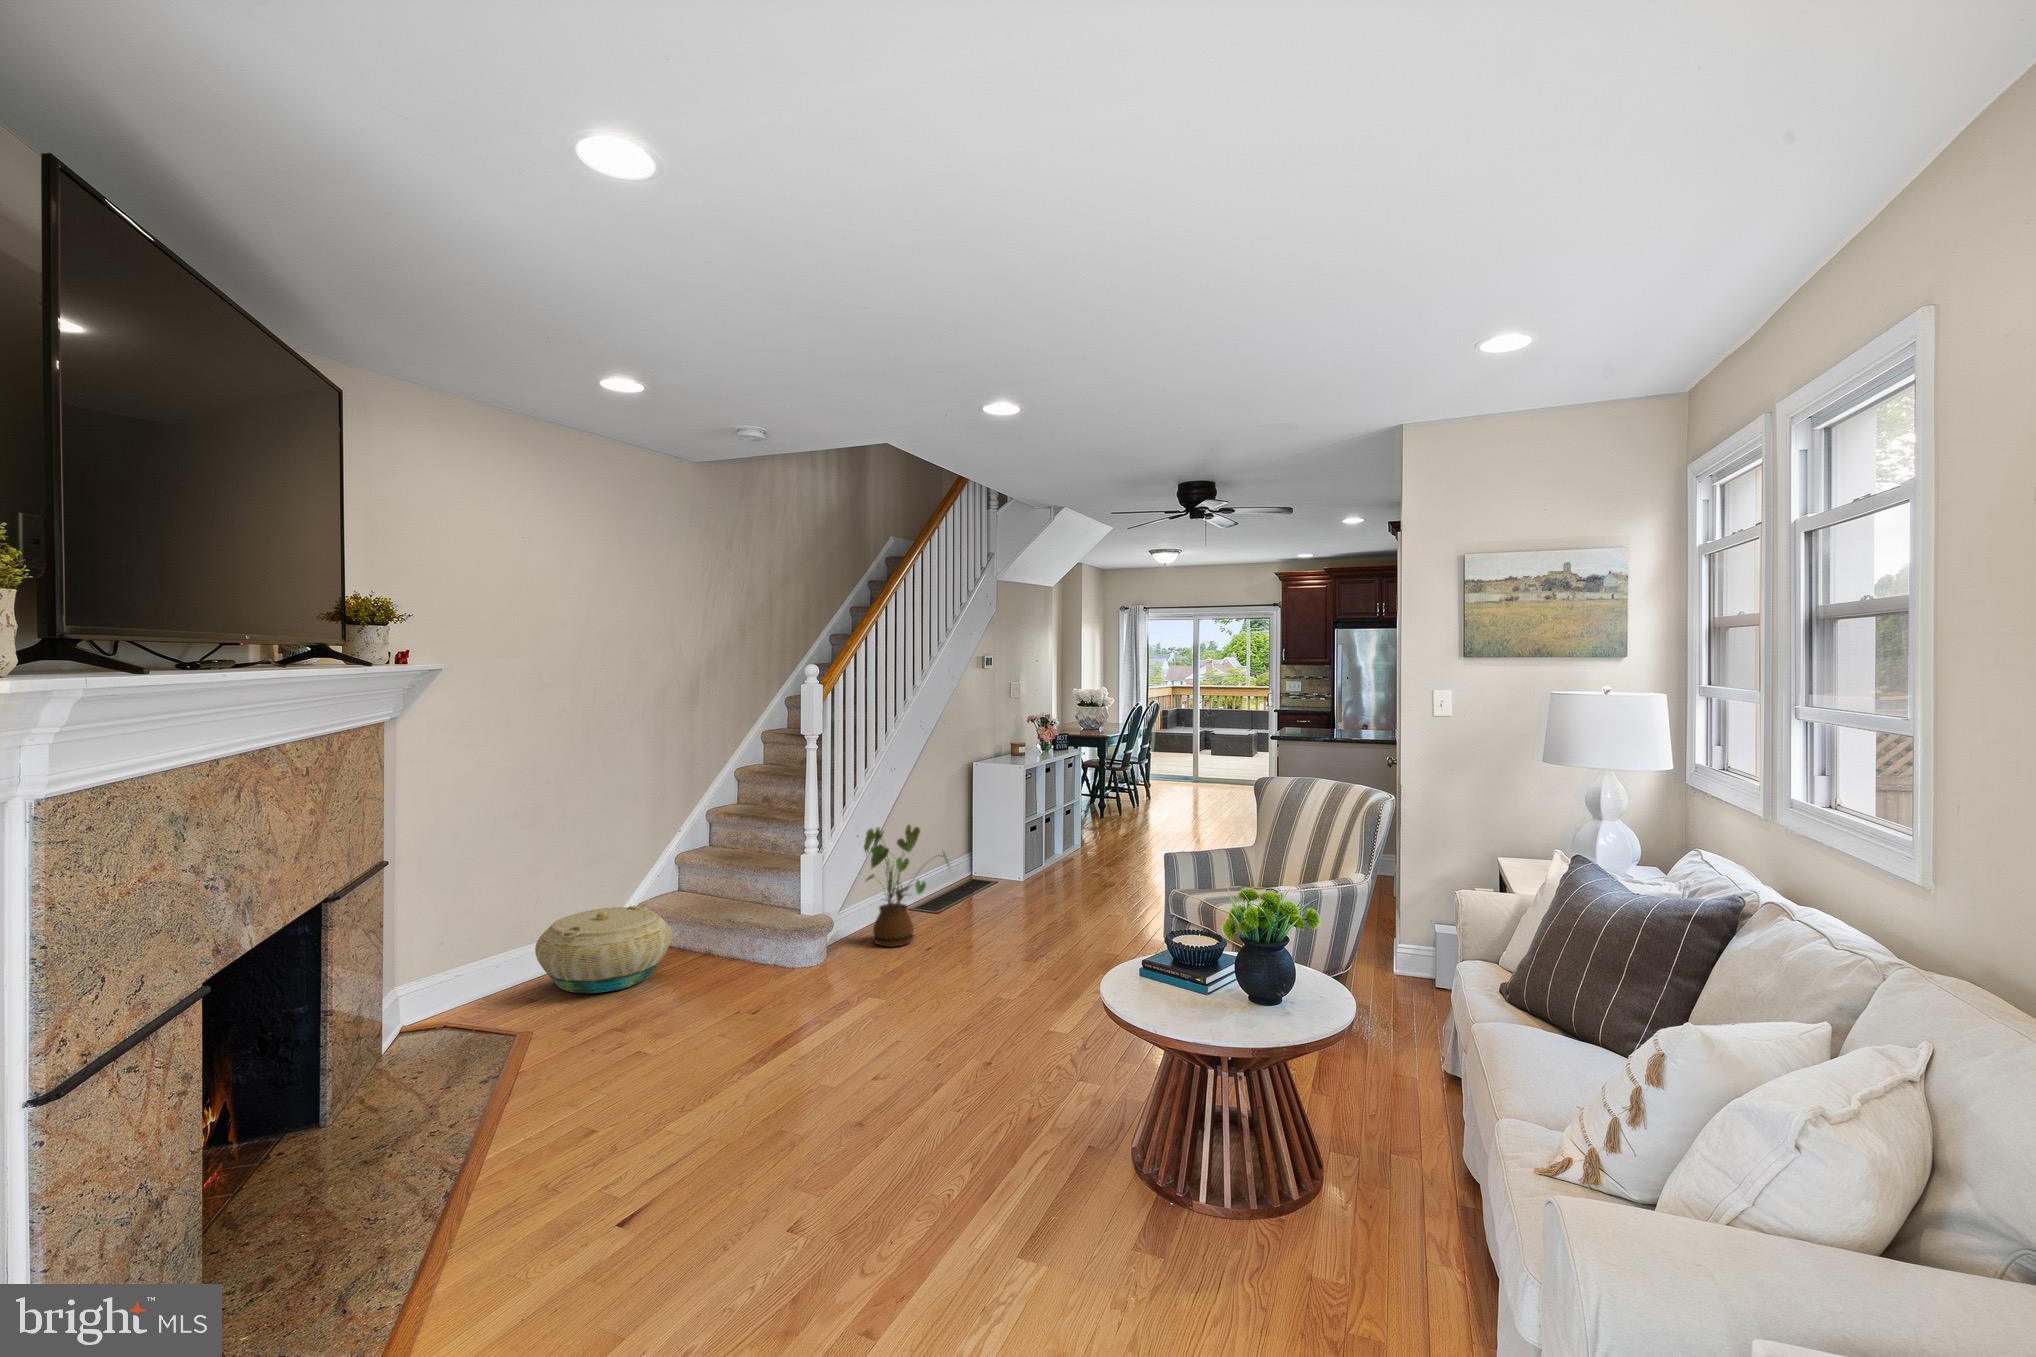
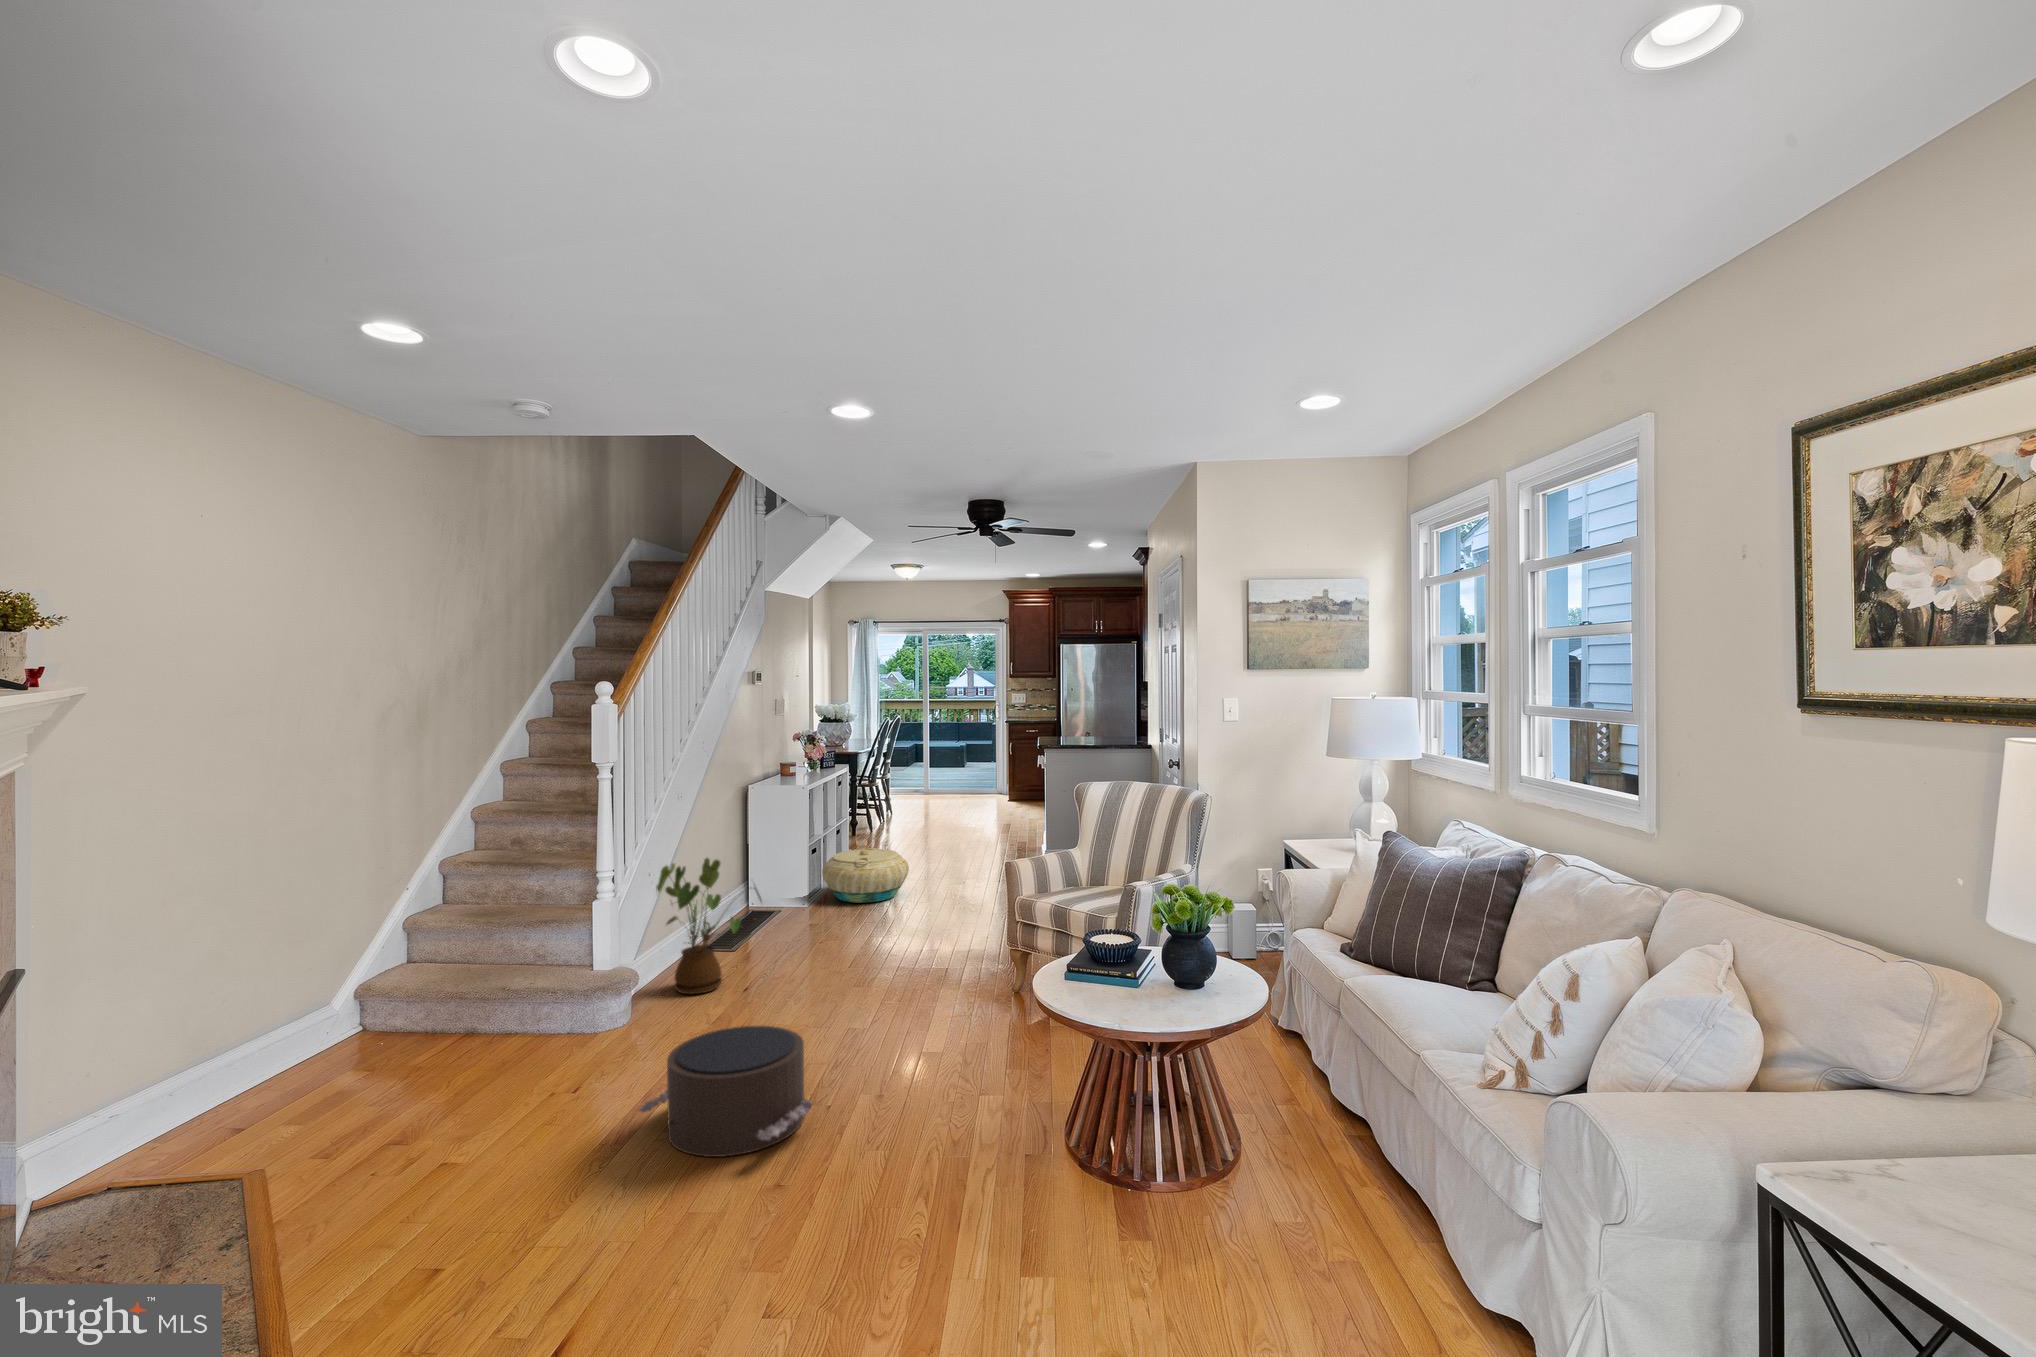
basket: present [535,906,672,993] -> present [822,848,909,903]
pouf: none [779,978,923,1091] -> present [638,1026,813,1157]

